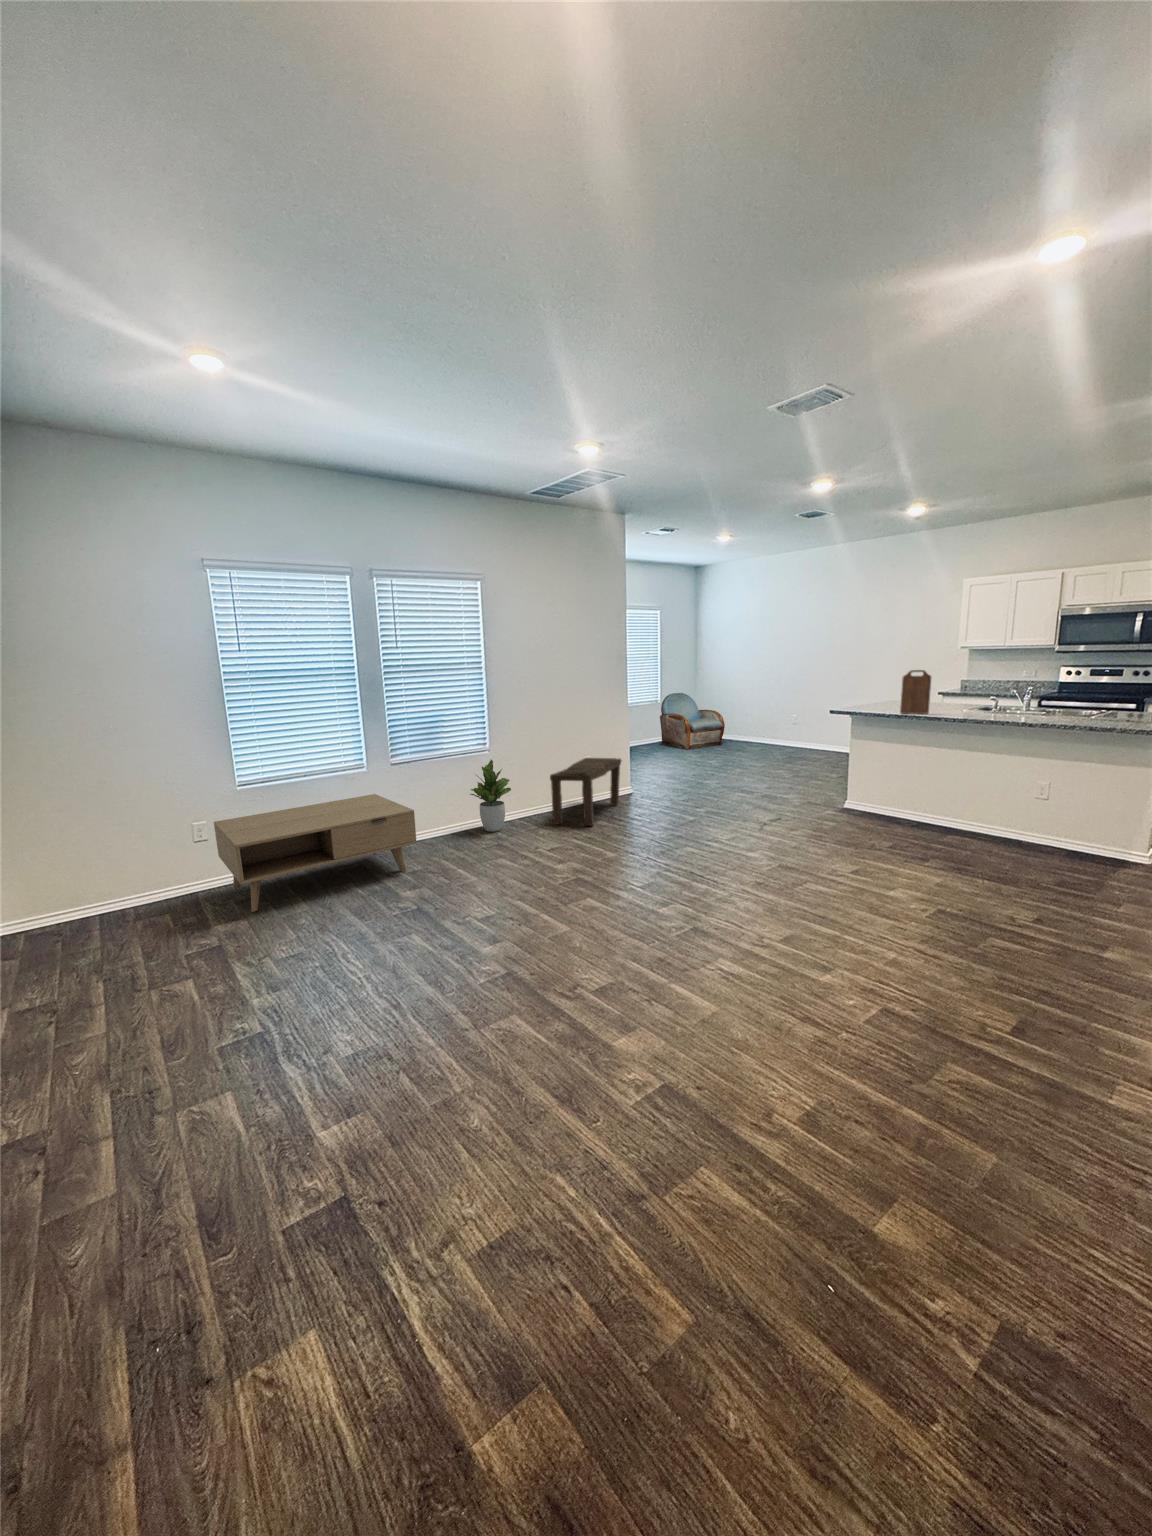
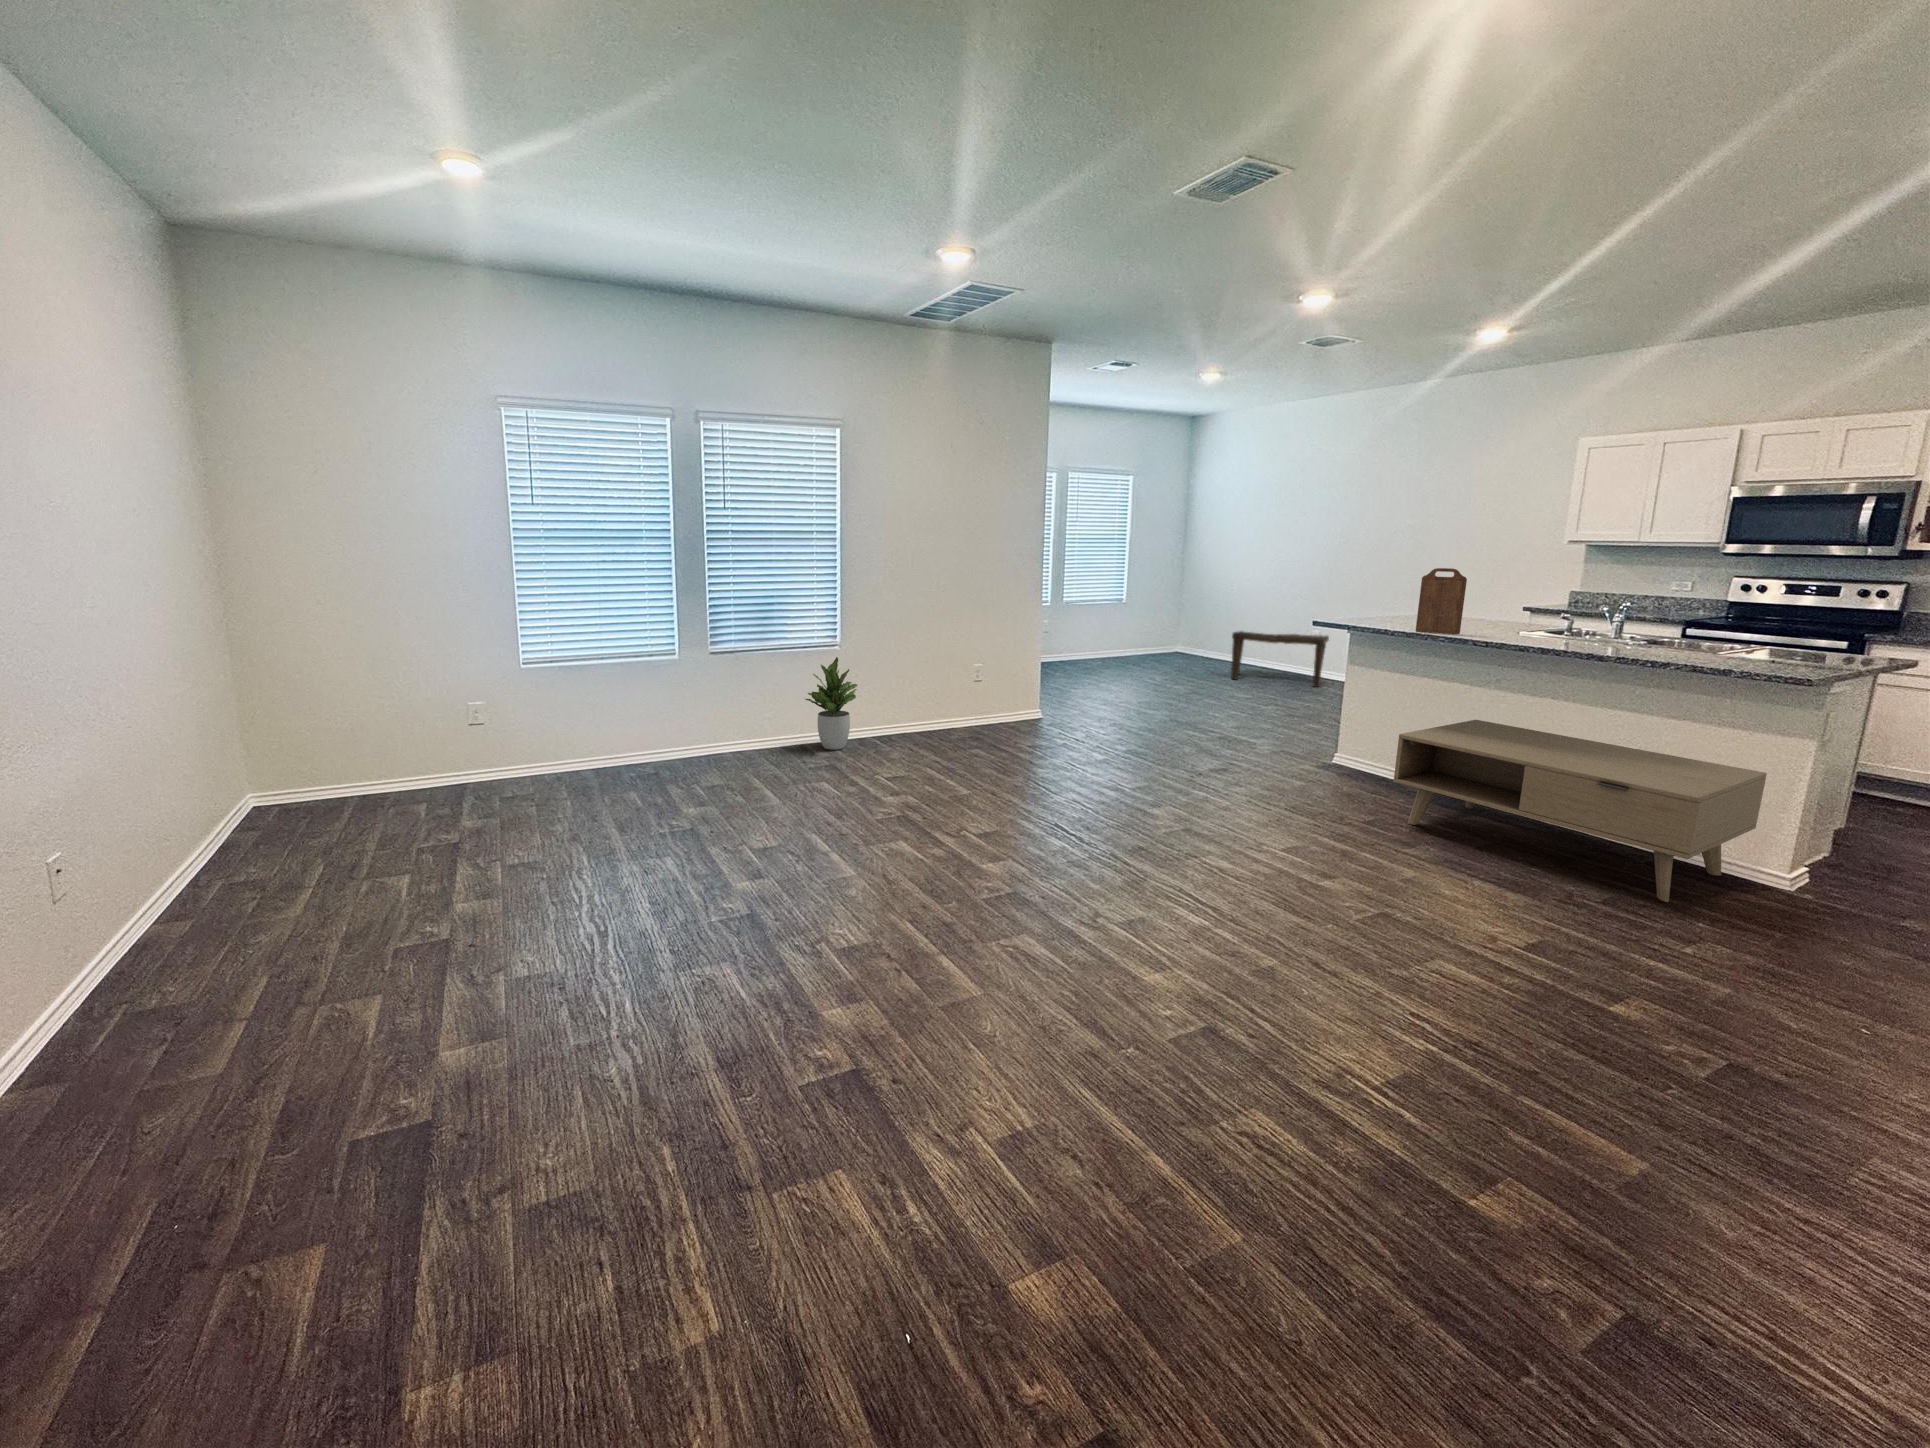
armchair: present [660,693,725,749] -> none [1116,591,1210,669]
bench: present [550,758,621,826] -> present [1231,631,1329,687]
coffee table: present [214,794,417,912] -> present [1394,720,1767,902]

